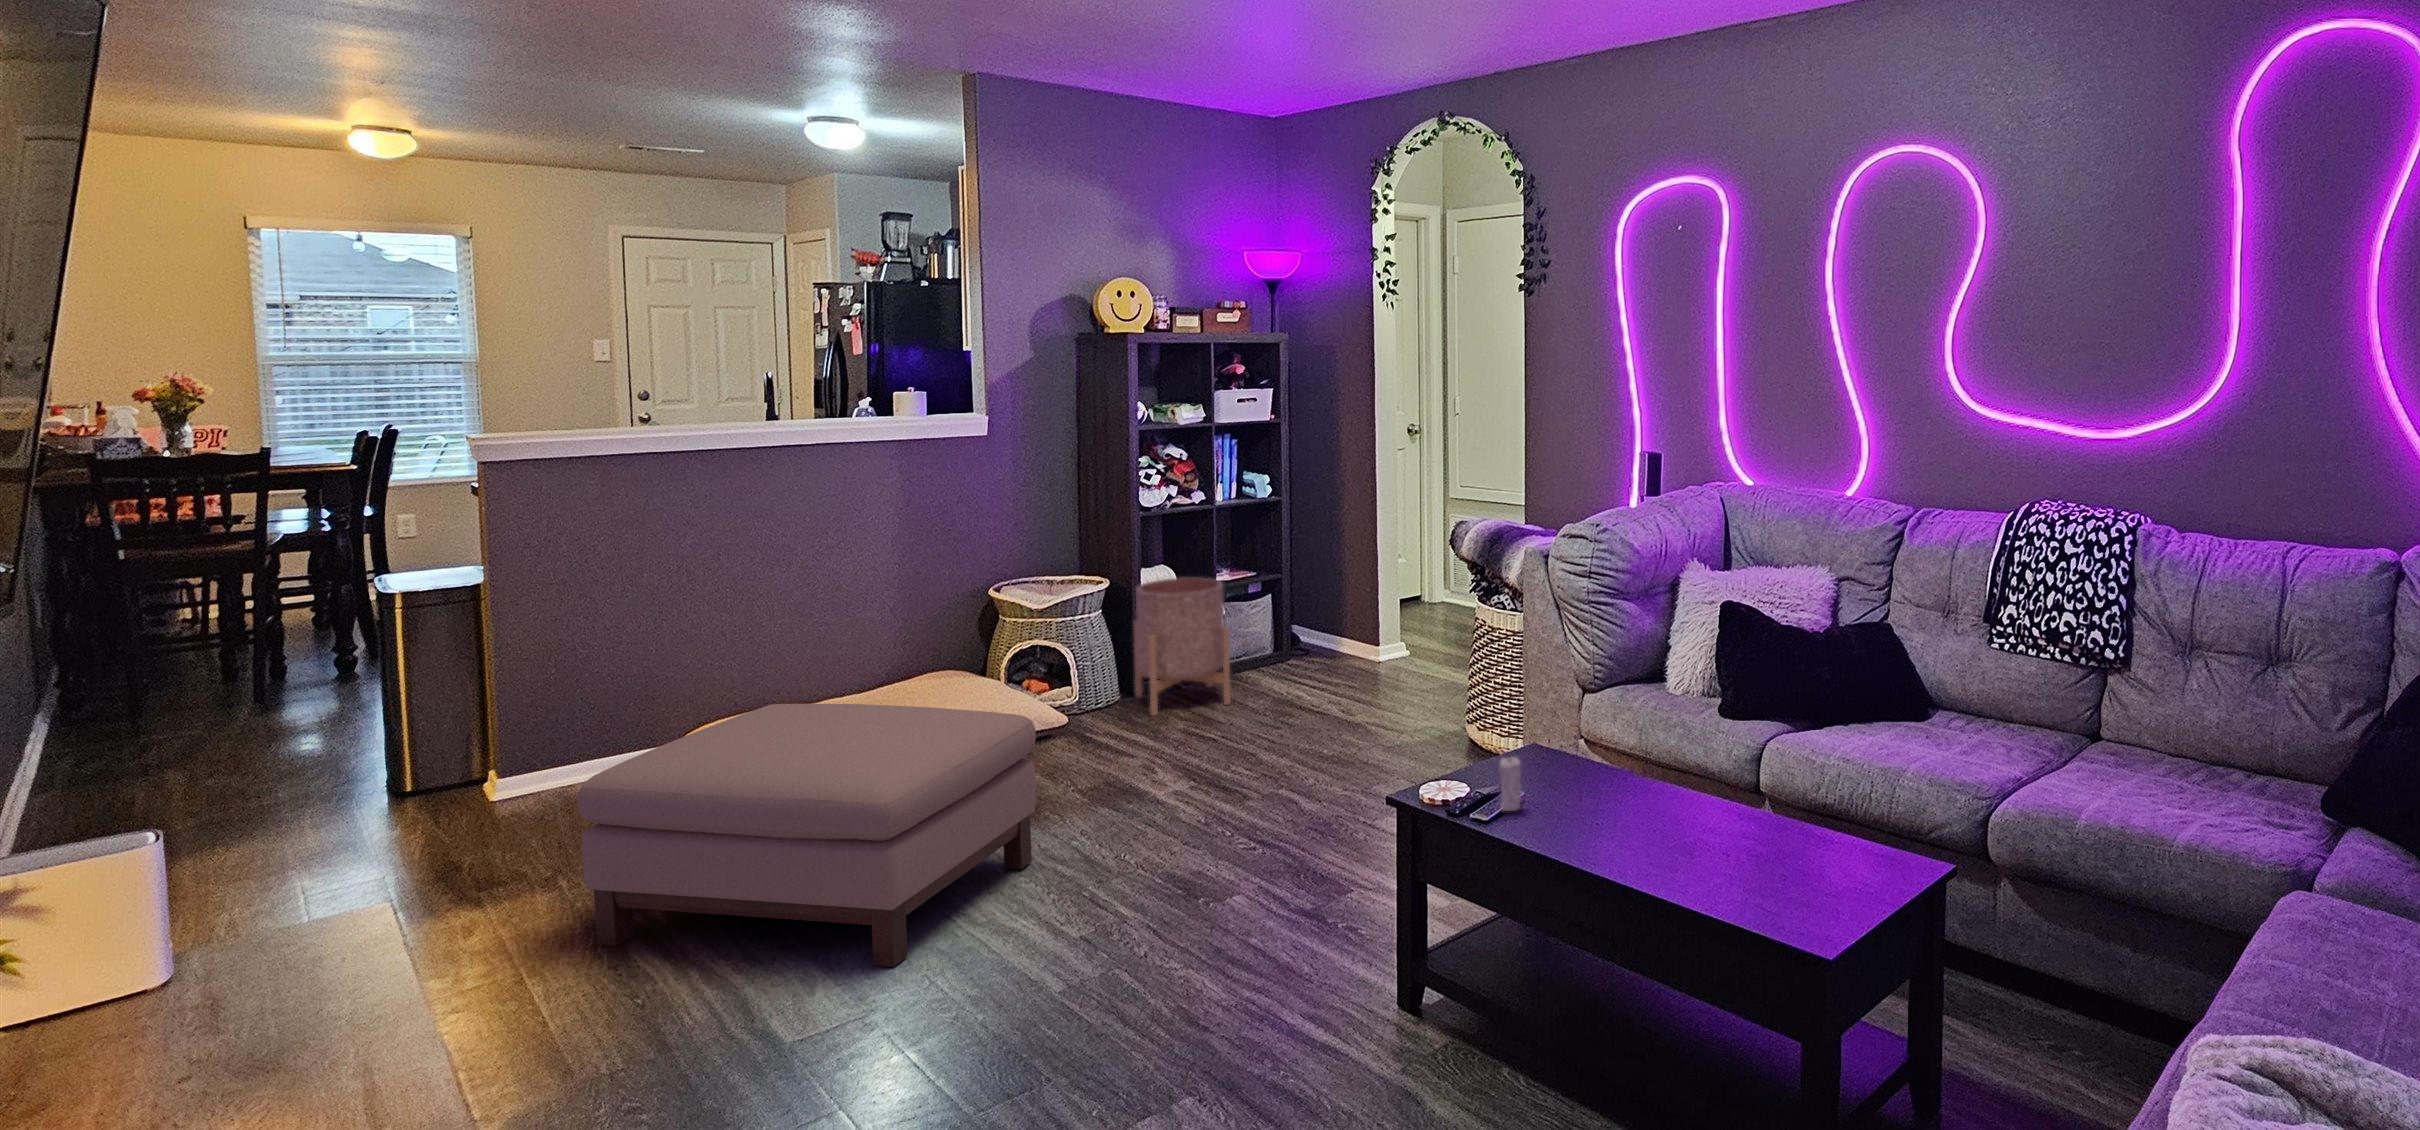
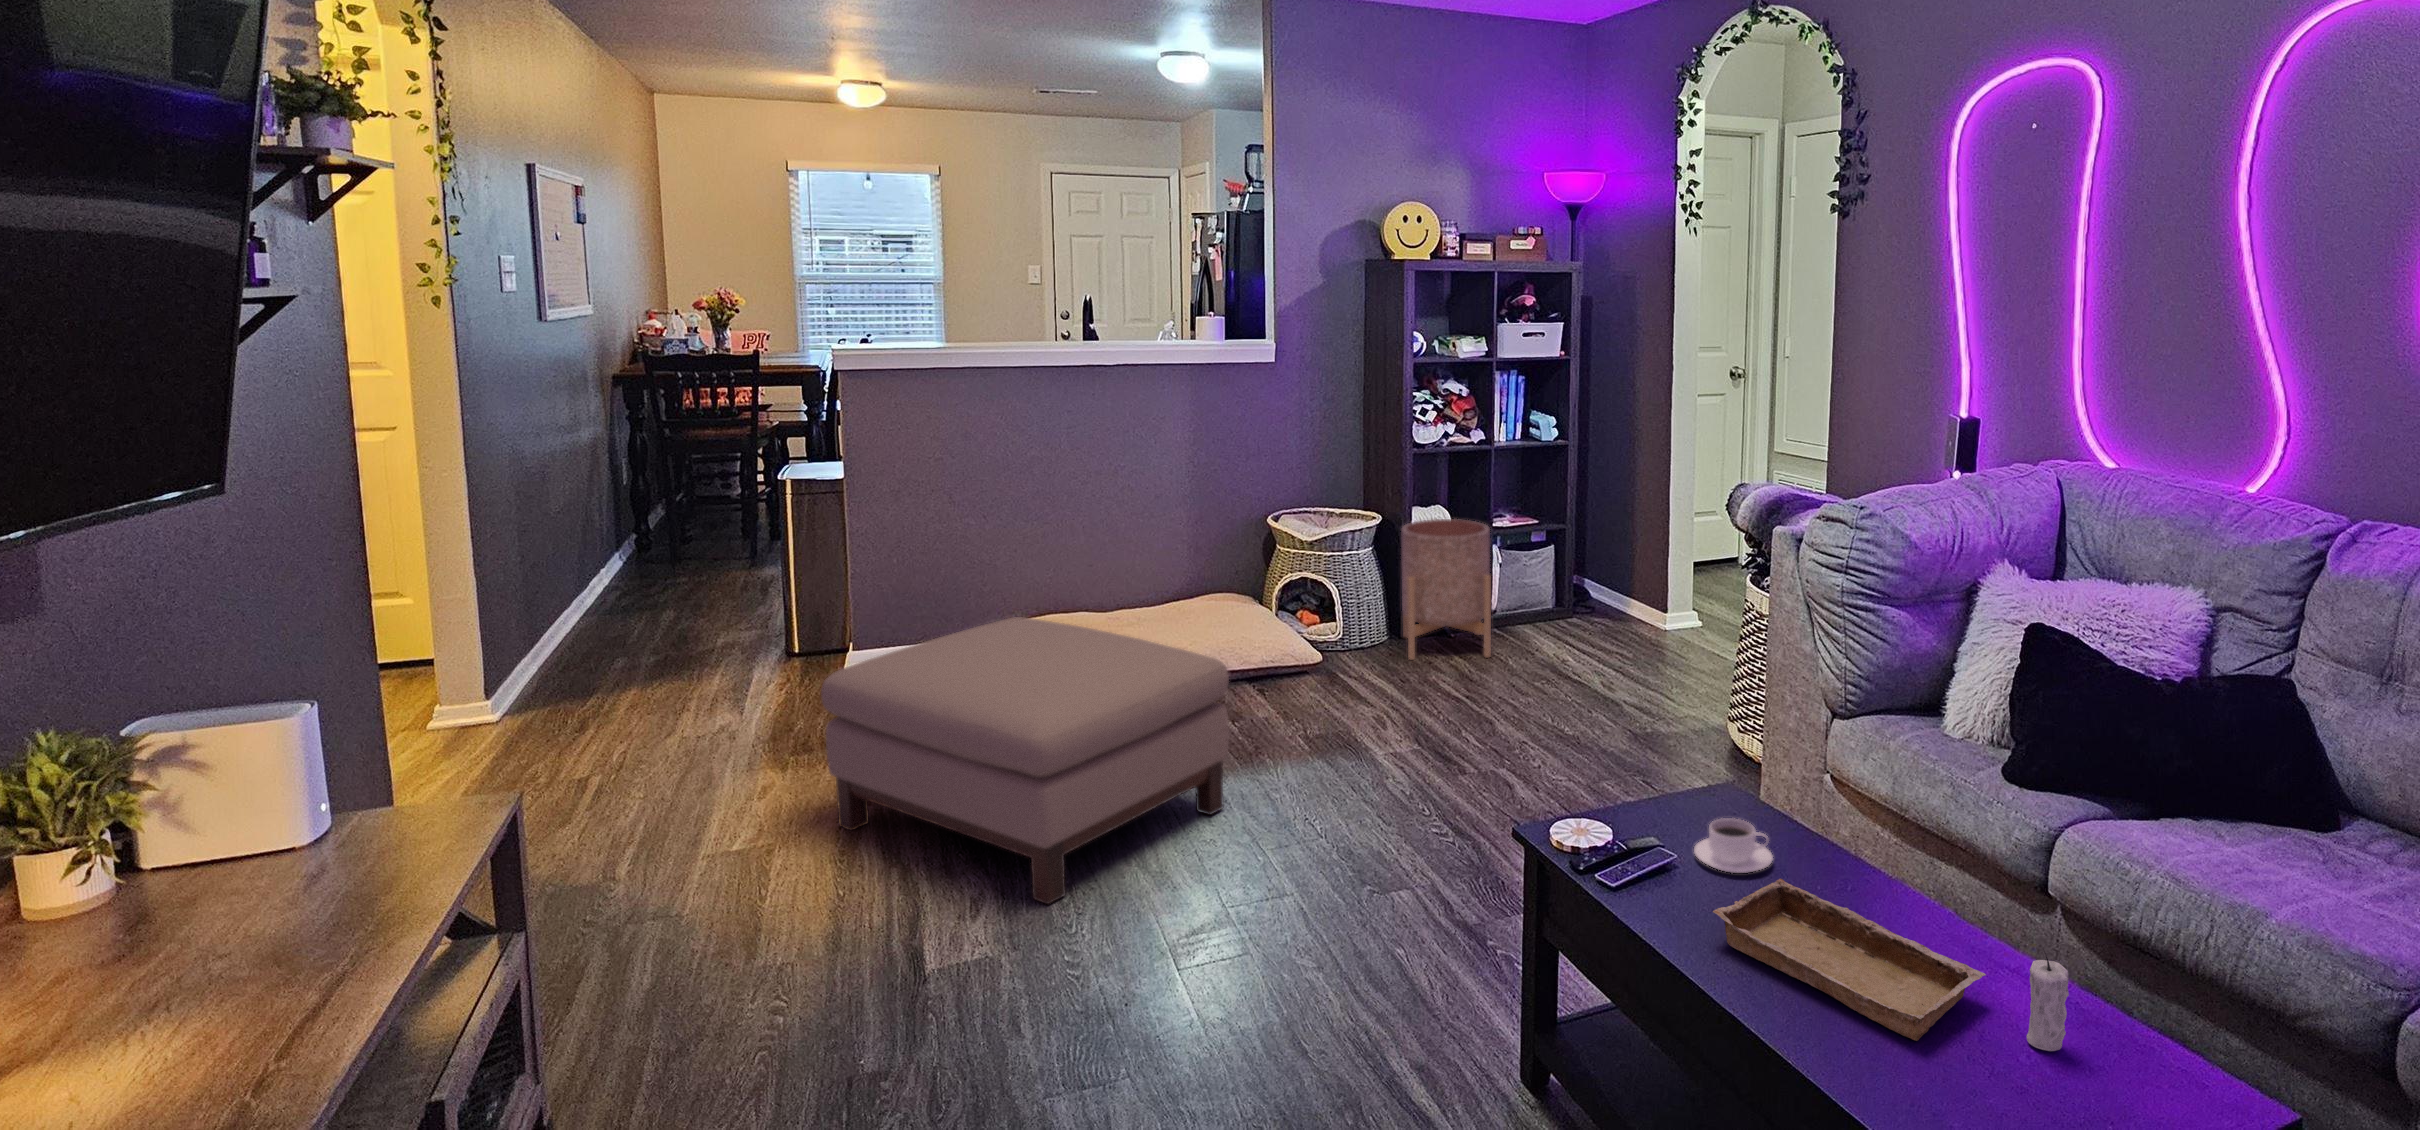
candle: present [1499,757,1521,811] -> present [2026,953,2069,1051]
coffee cup: none [1532,761,1591,799] -> present [1694,818,1773,873]
tray: none [1573,791,1761,869] -> present [1713,879,1986,1041]

